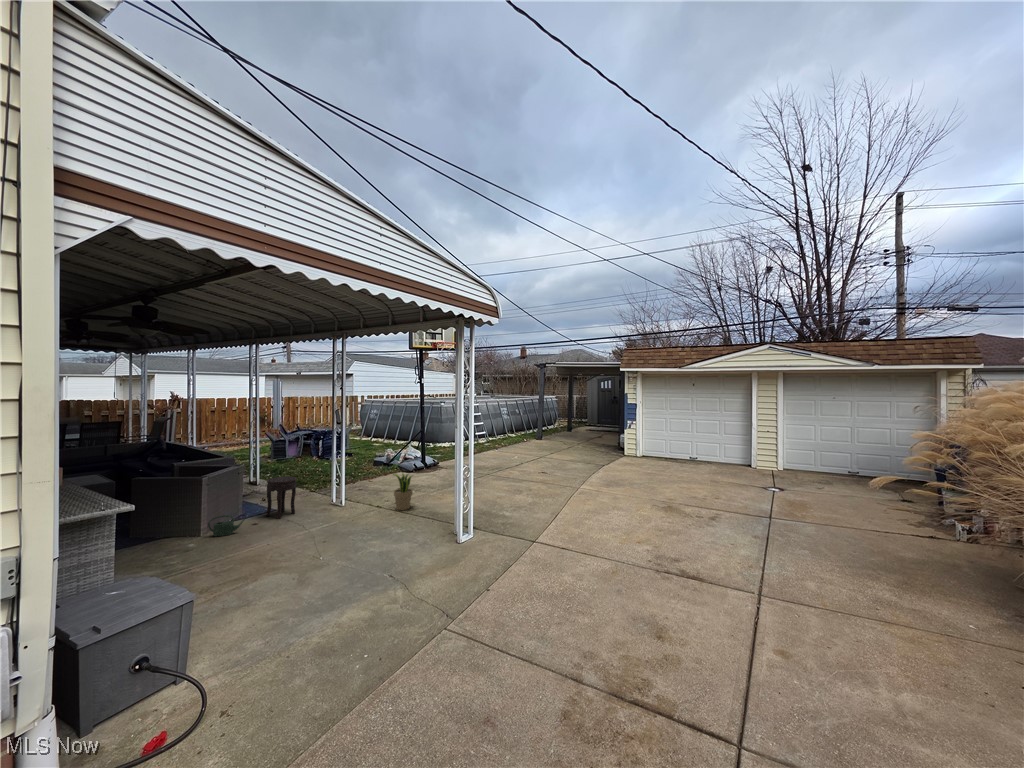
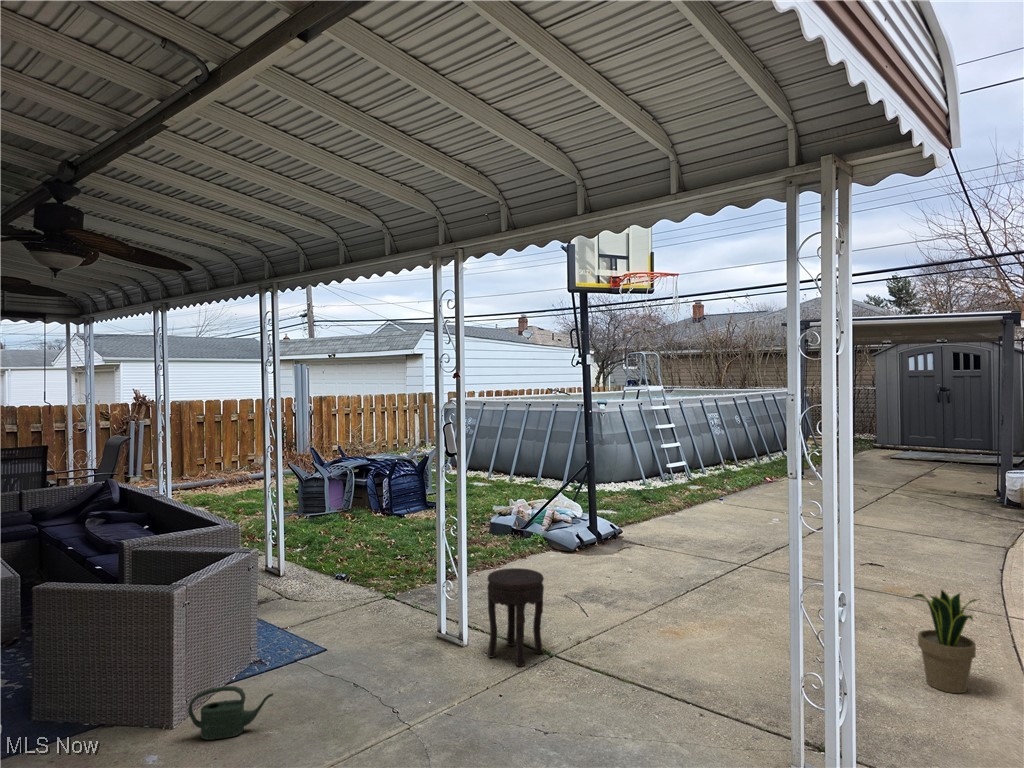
potted plant: present [393,474,413,510] -> present [913,590,977,693]
side table: present [266,477,296,519] -> present [487,568,544,666]

